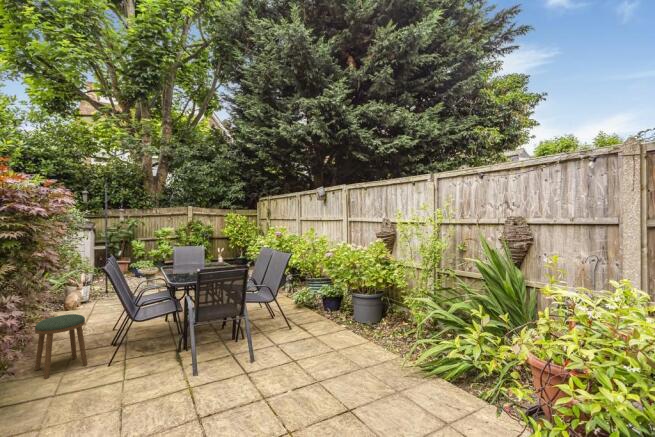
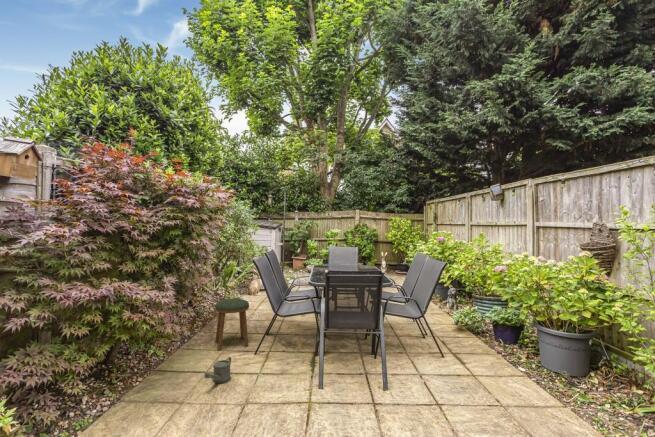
watering can: none [48,379,79,411] -> present [205,357,231,383]

